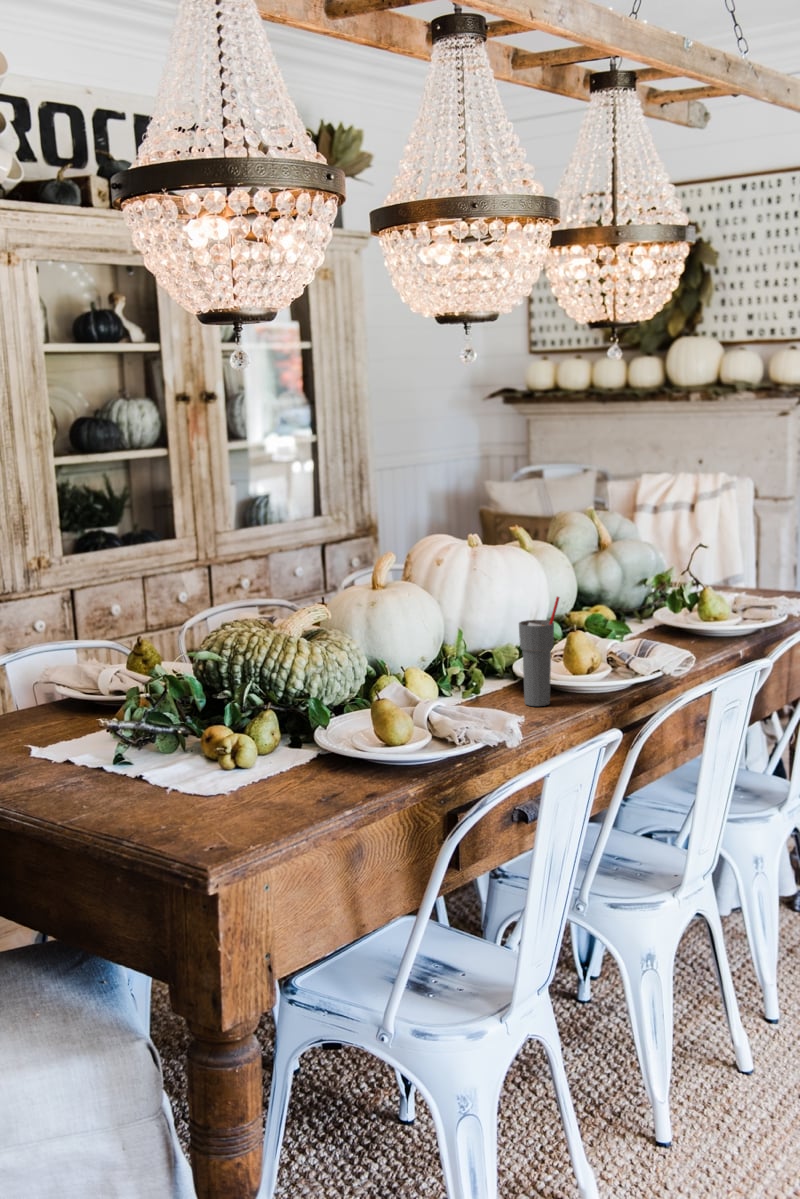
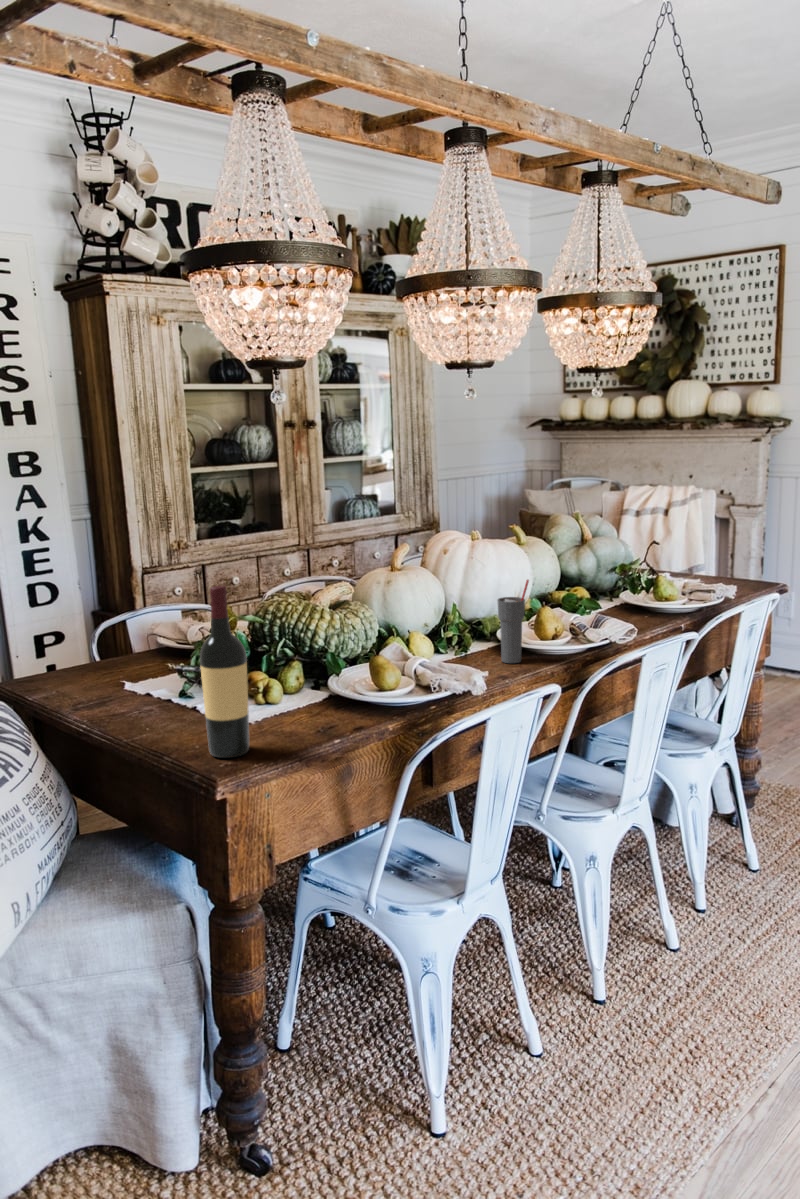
wine bottle: none [175,610,238,837] -> present [200,586,249,758]

